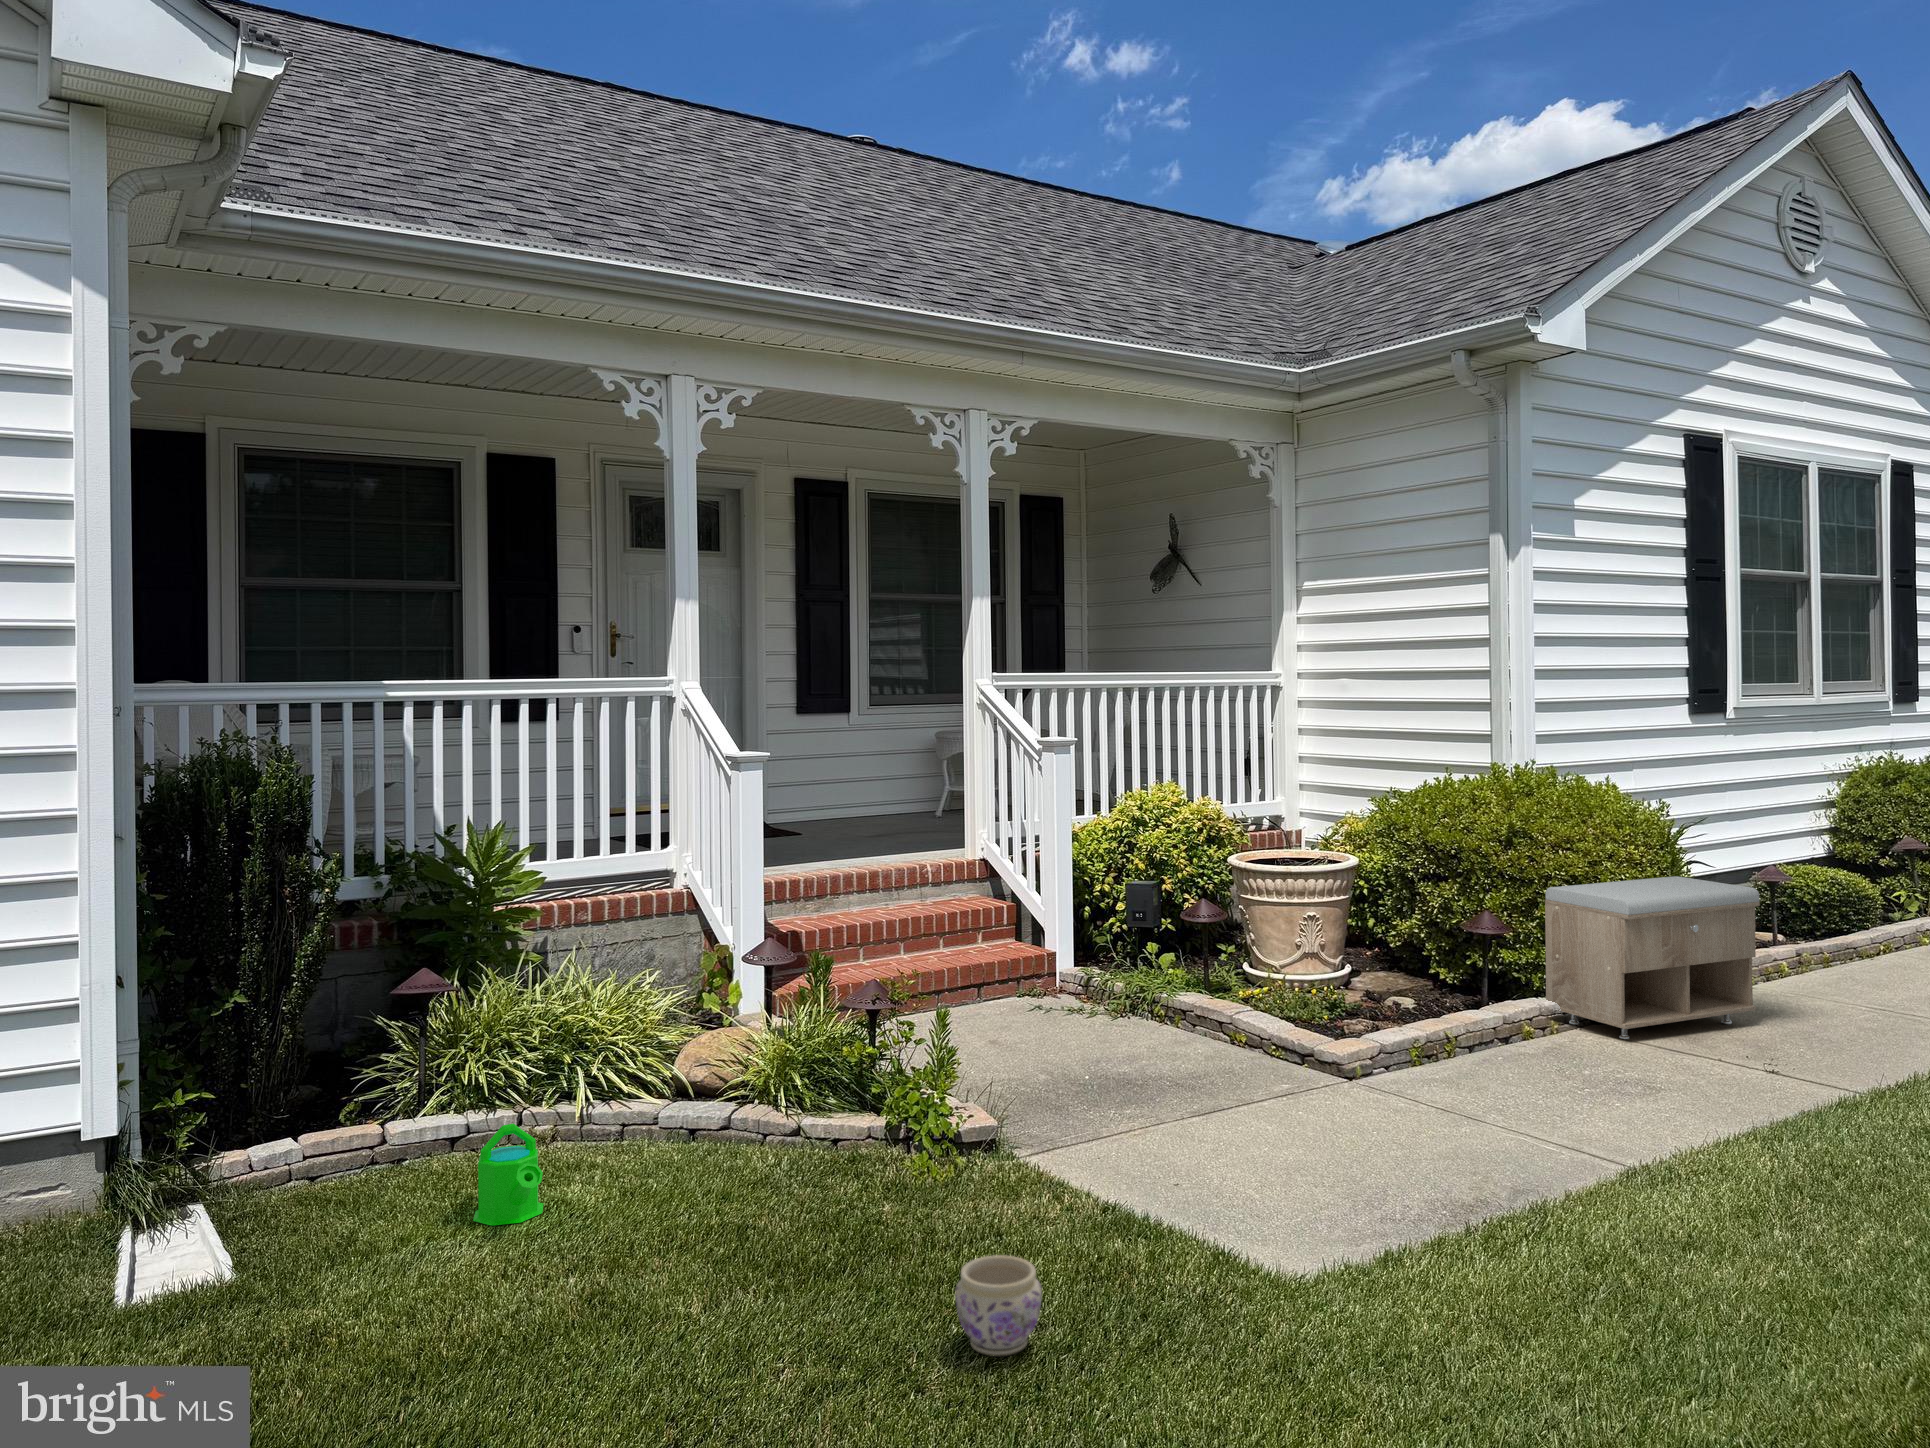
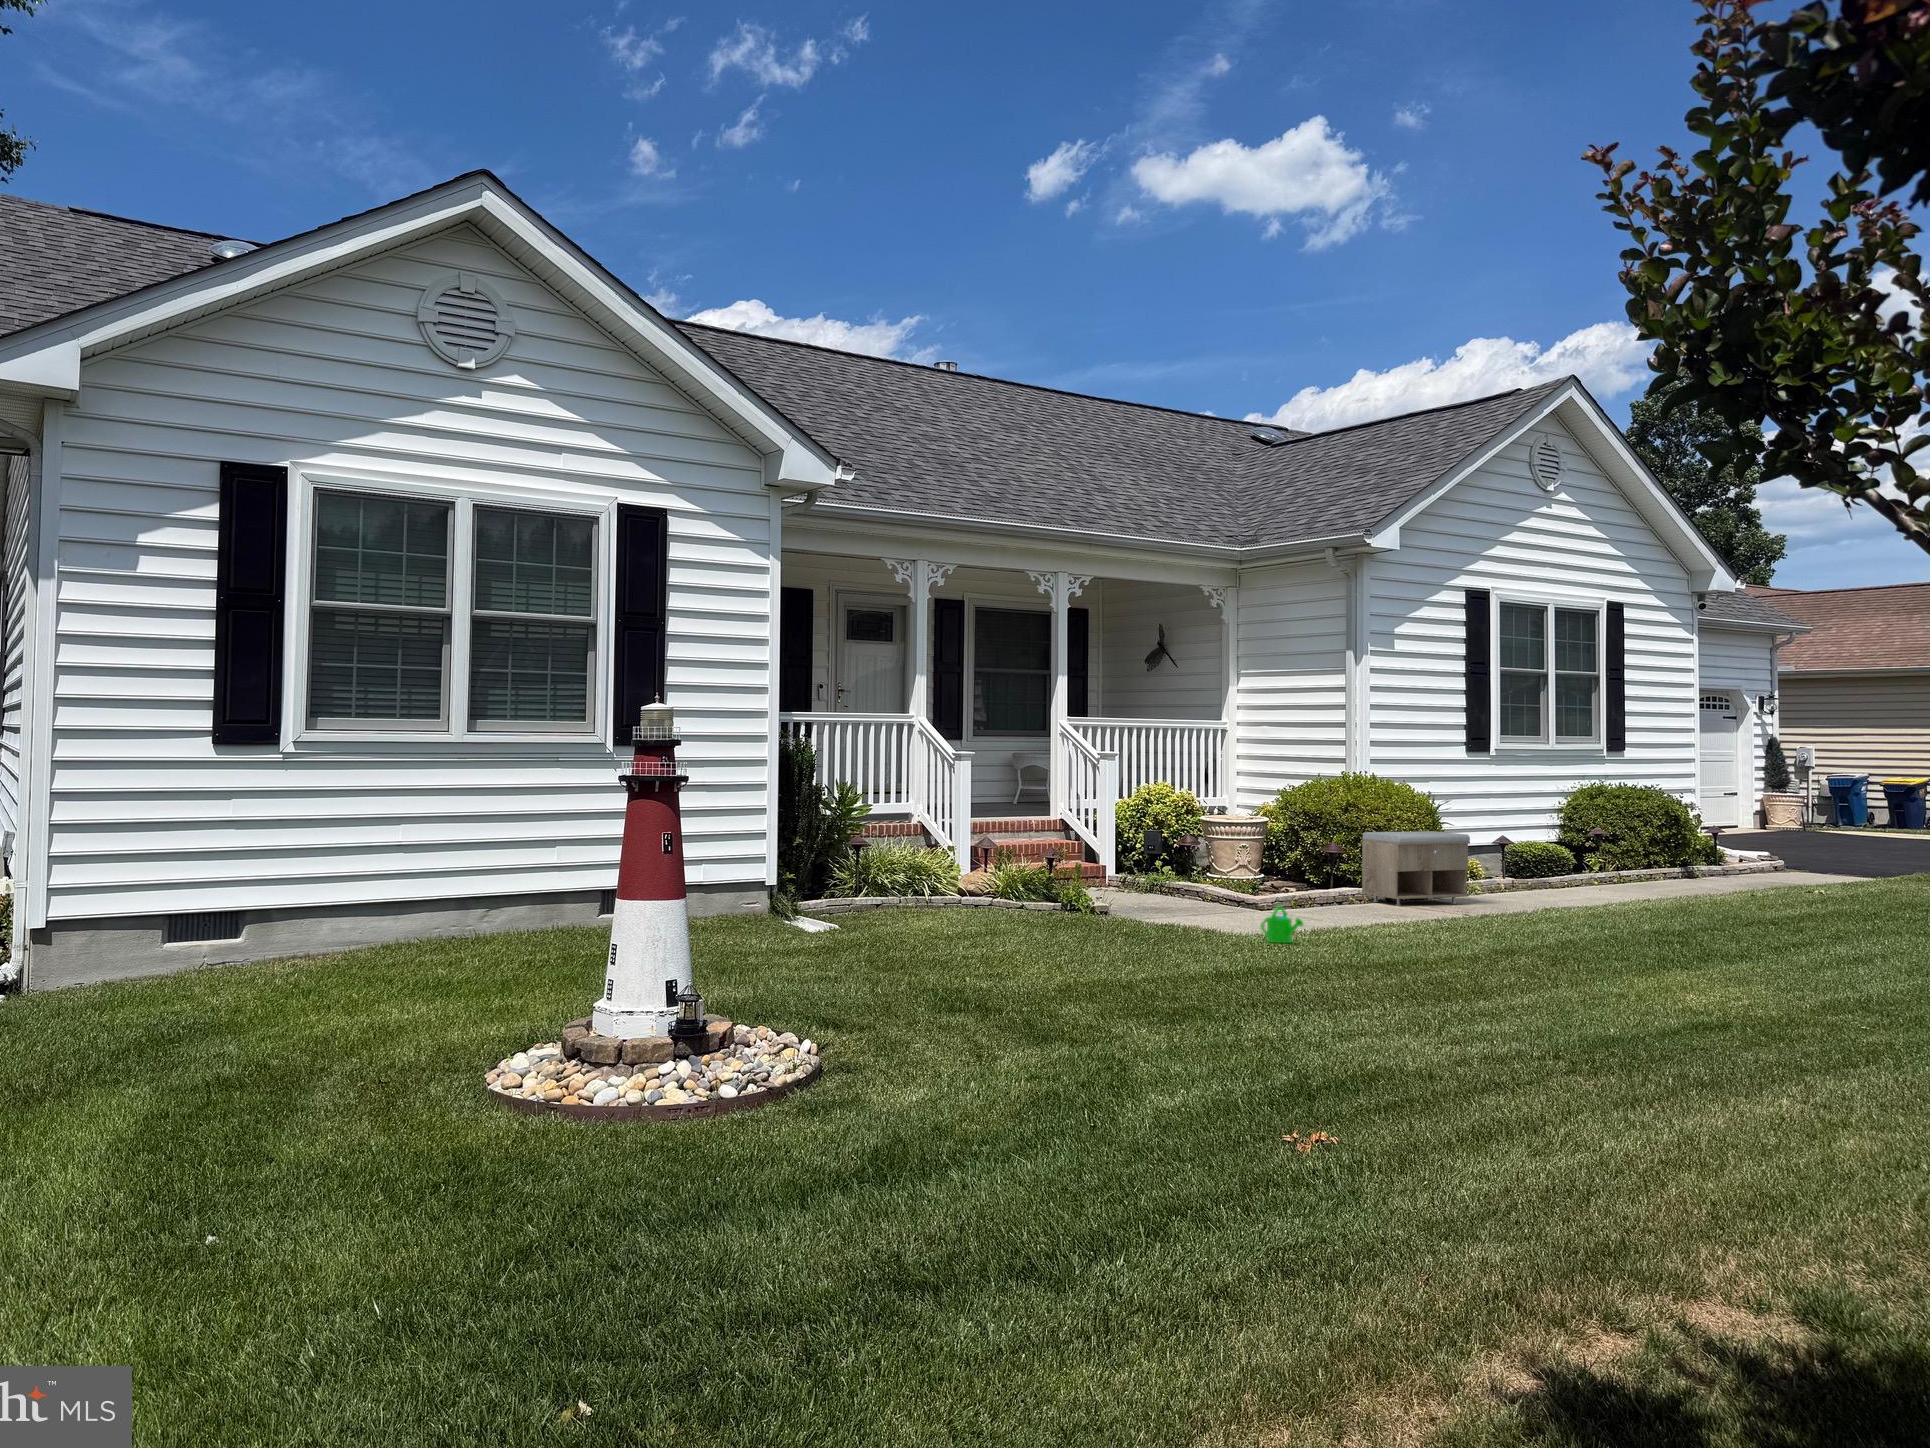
watering can: present [473,1123,544,1226] -> present [1261,905,1303,943]
planter: present [955,1255,1042,1357] -> none [1127,913,1156,940]

